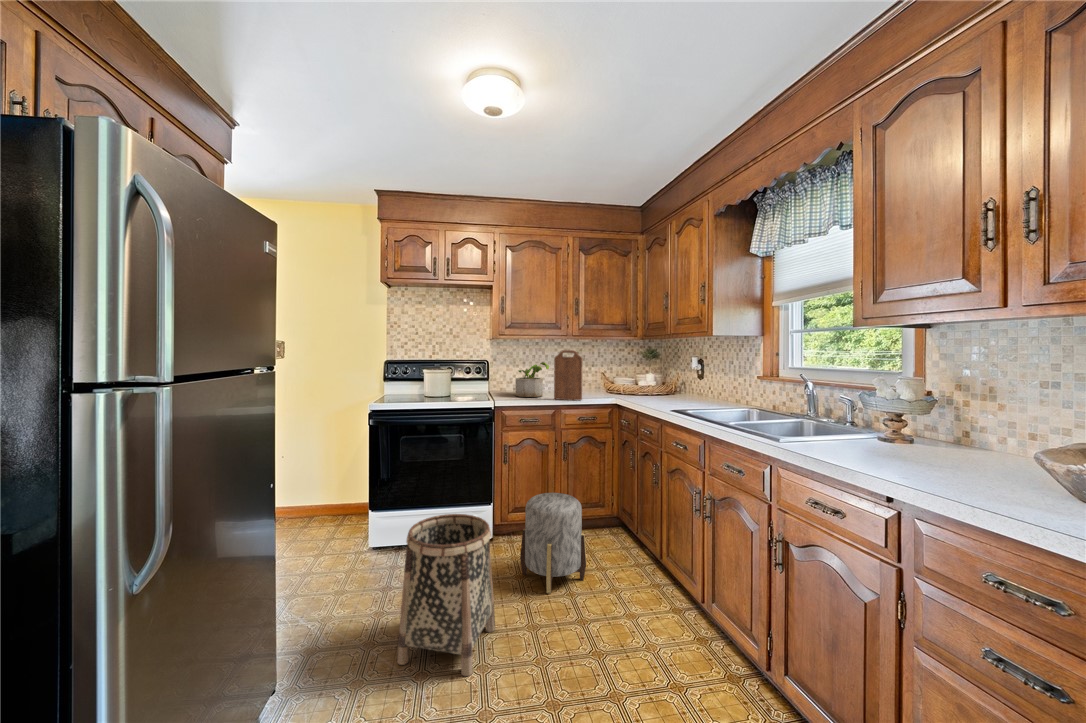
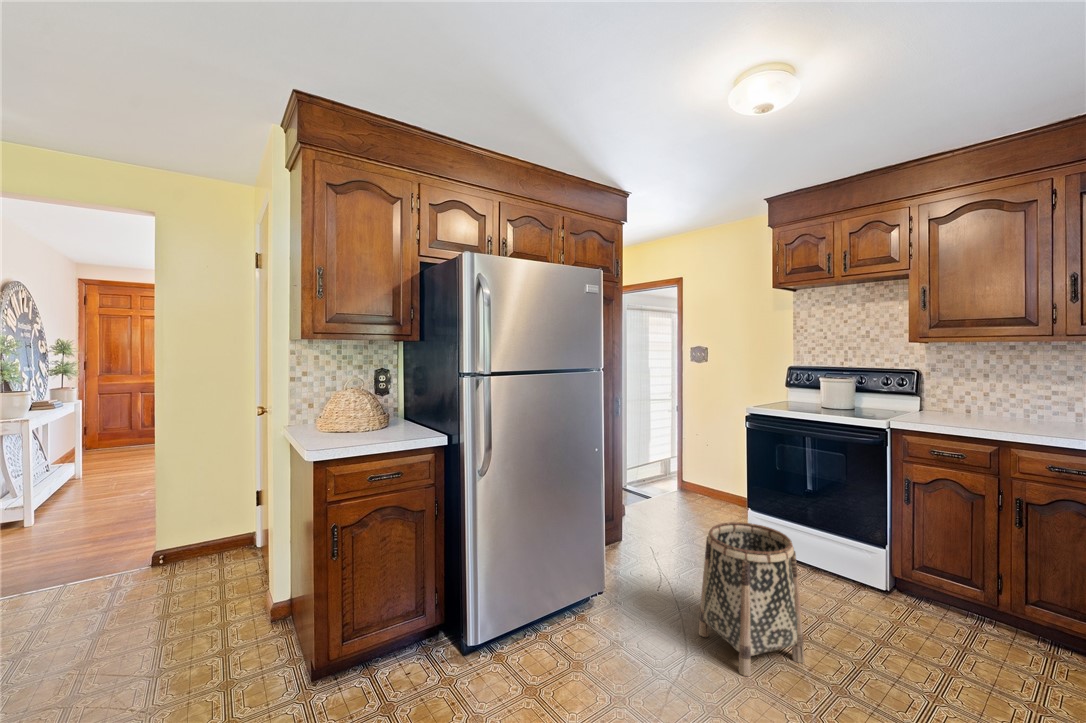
cutting board: present [554,350,583,400] -> none [1008,360,1064,439]
potted plant: present [516,362,549,397] -> none [947,376,1014,425]
stool: present [520,493,587,594] -> none [886,550,987,691]

